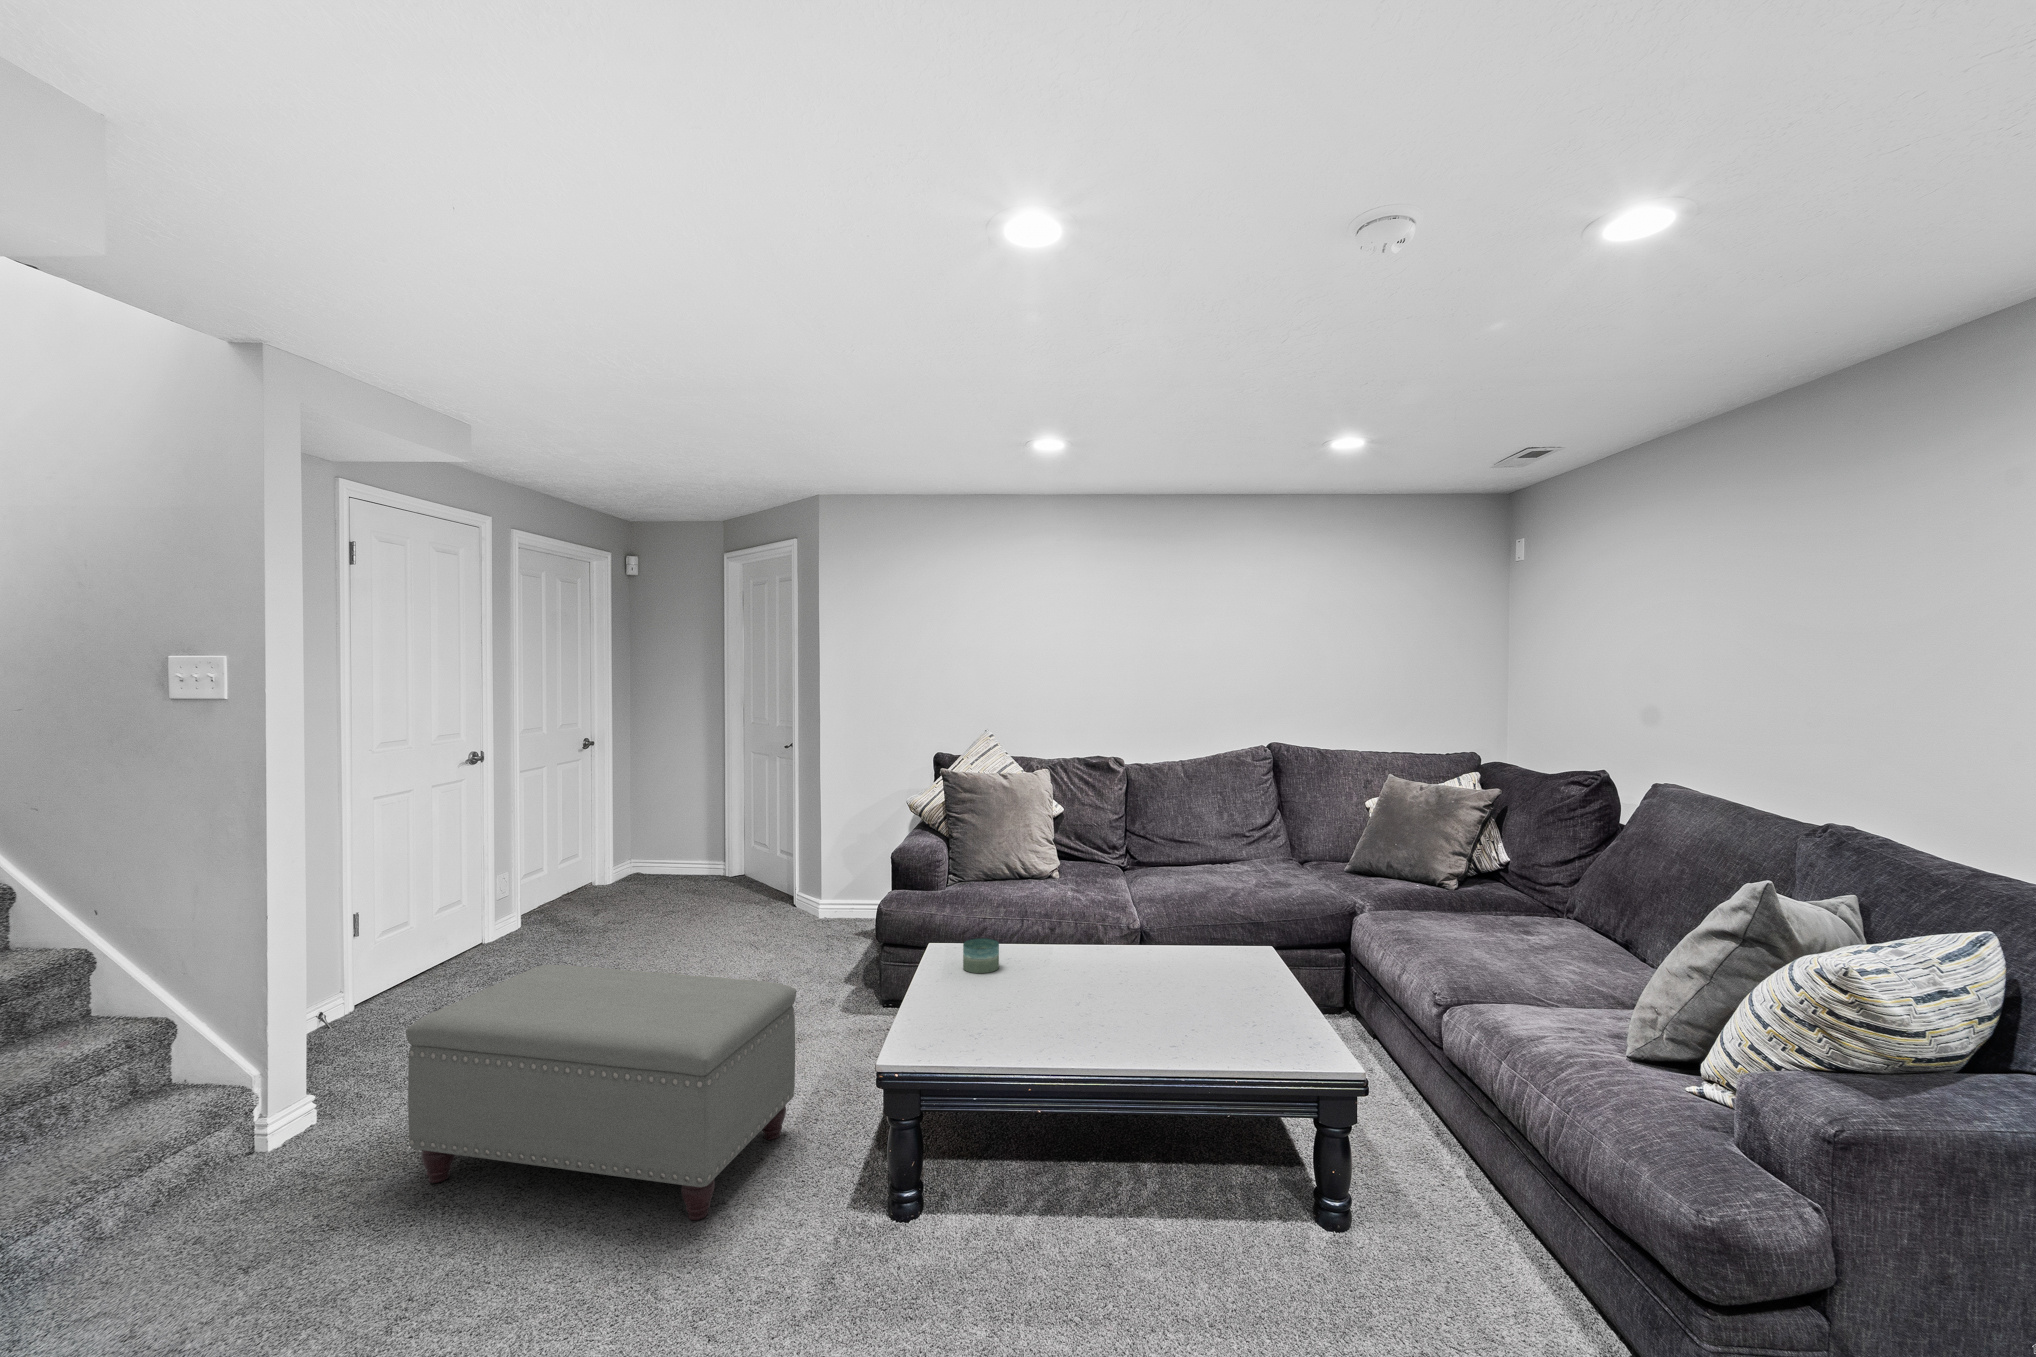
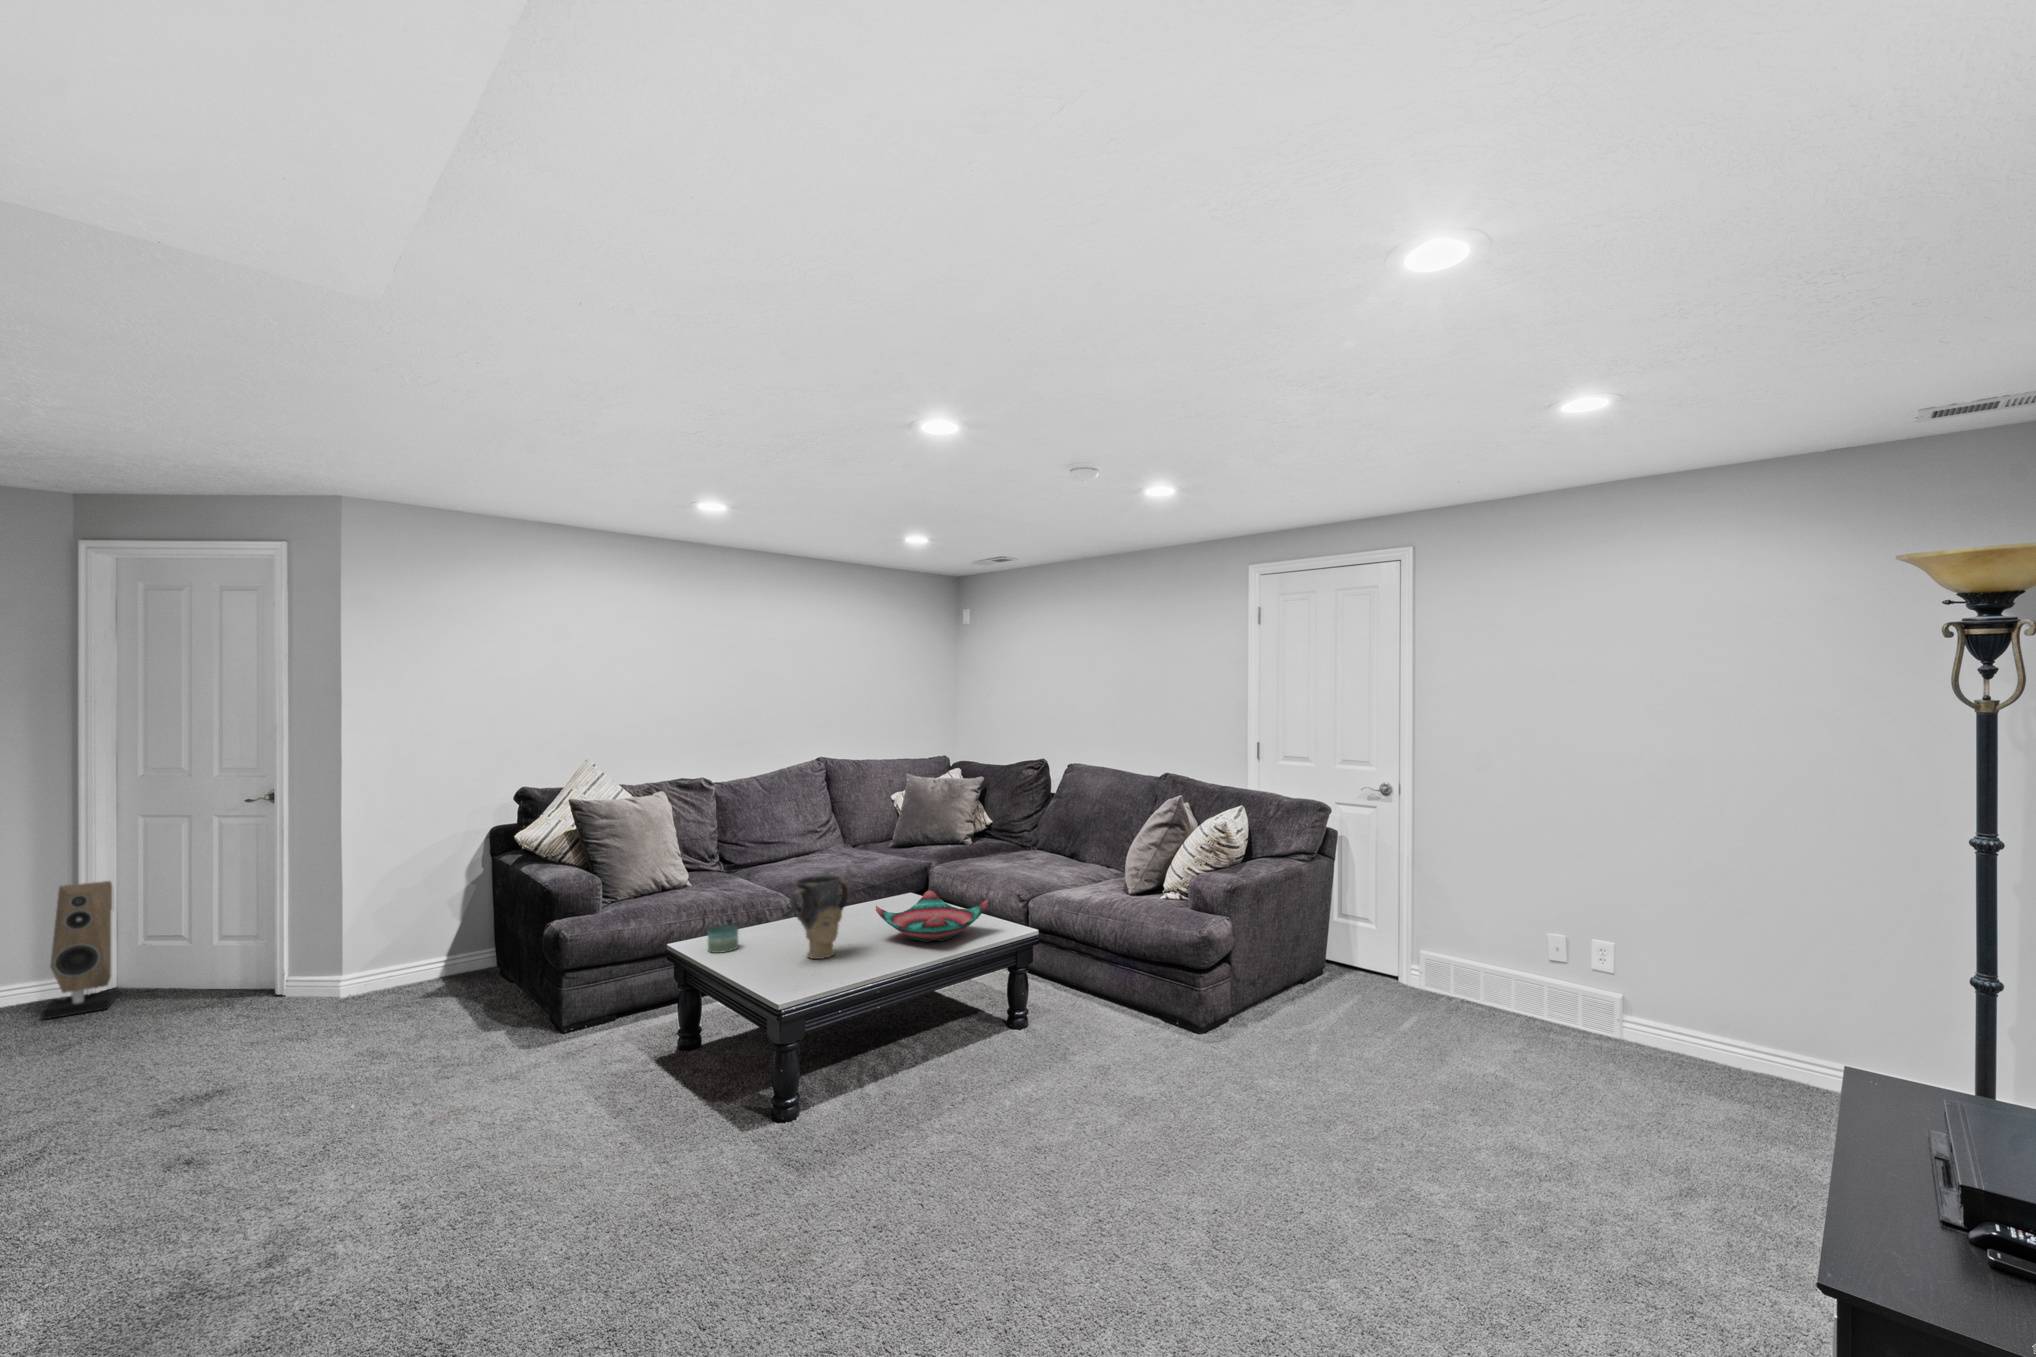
speaker: none [656,794,711,892] -> present [42,881,121,1020]
vase: none [1004,903,1095,1018] -> present [790,876,849,959]
decorative bowl: none [1138,955,1300,1041] -> present [876,890,988,942]
ottoman: present [406,965,796,1220] -> none [233,987,636,1287]

